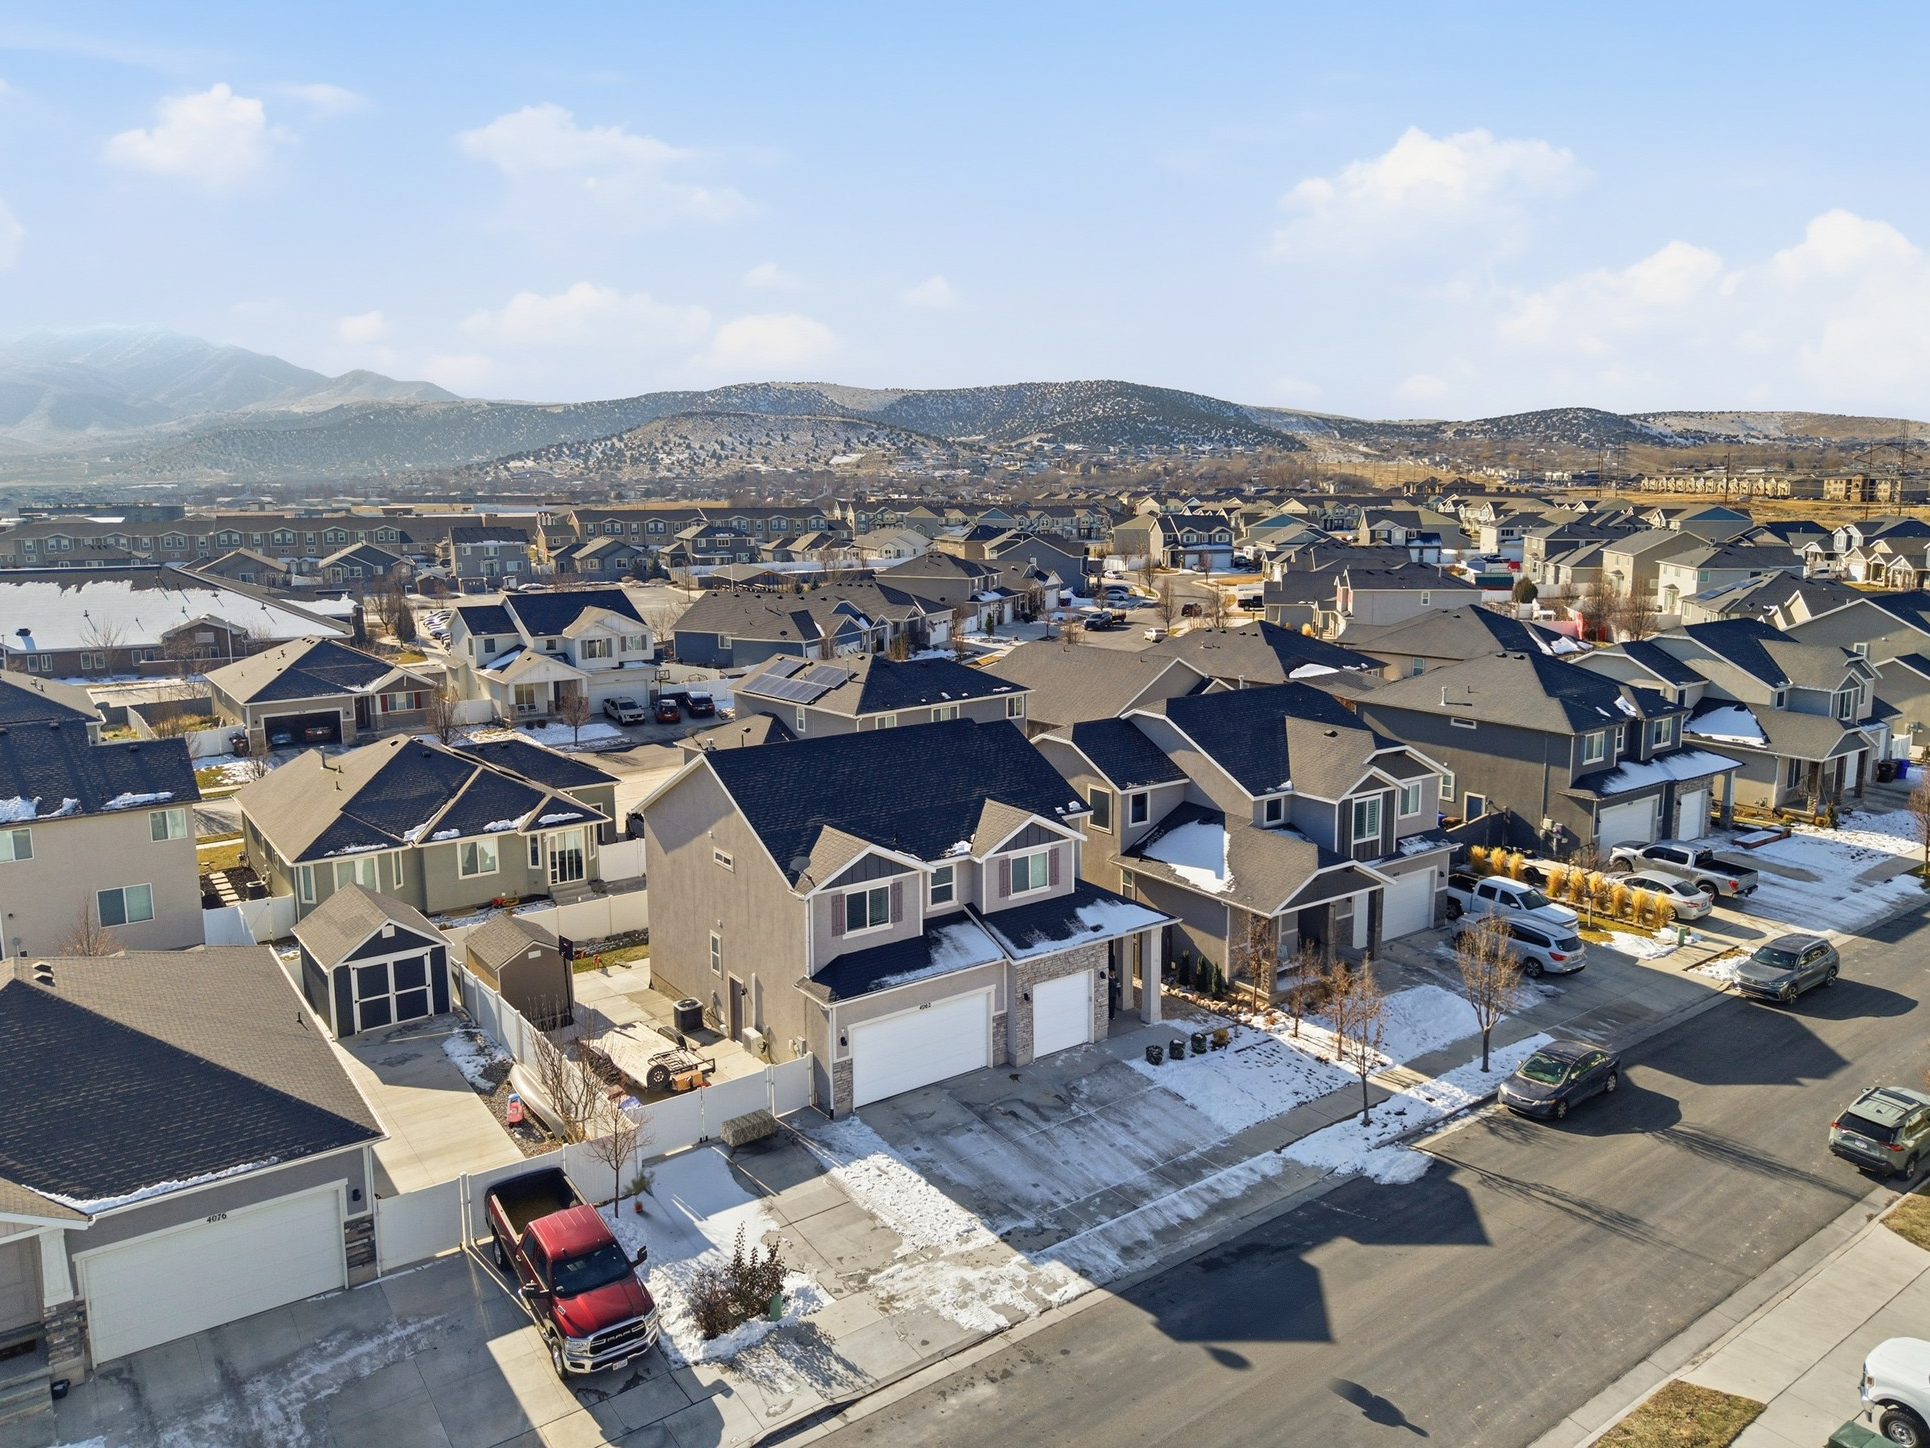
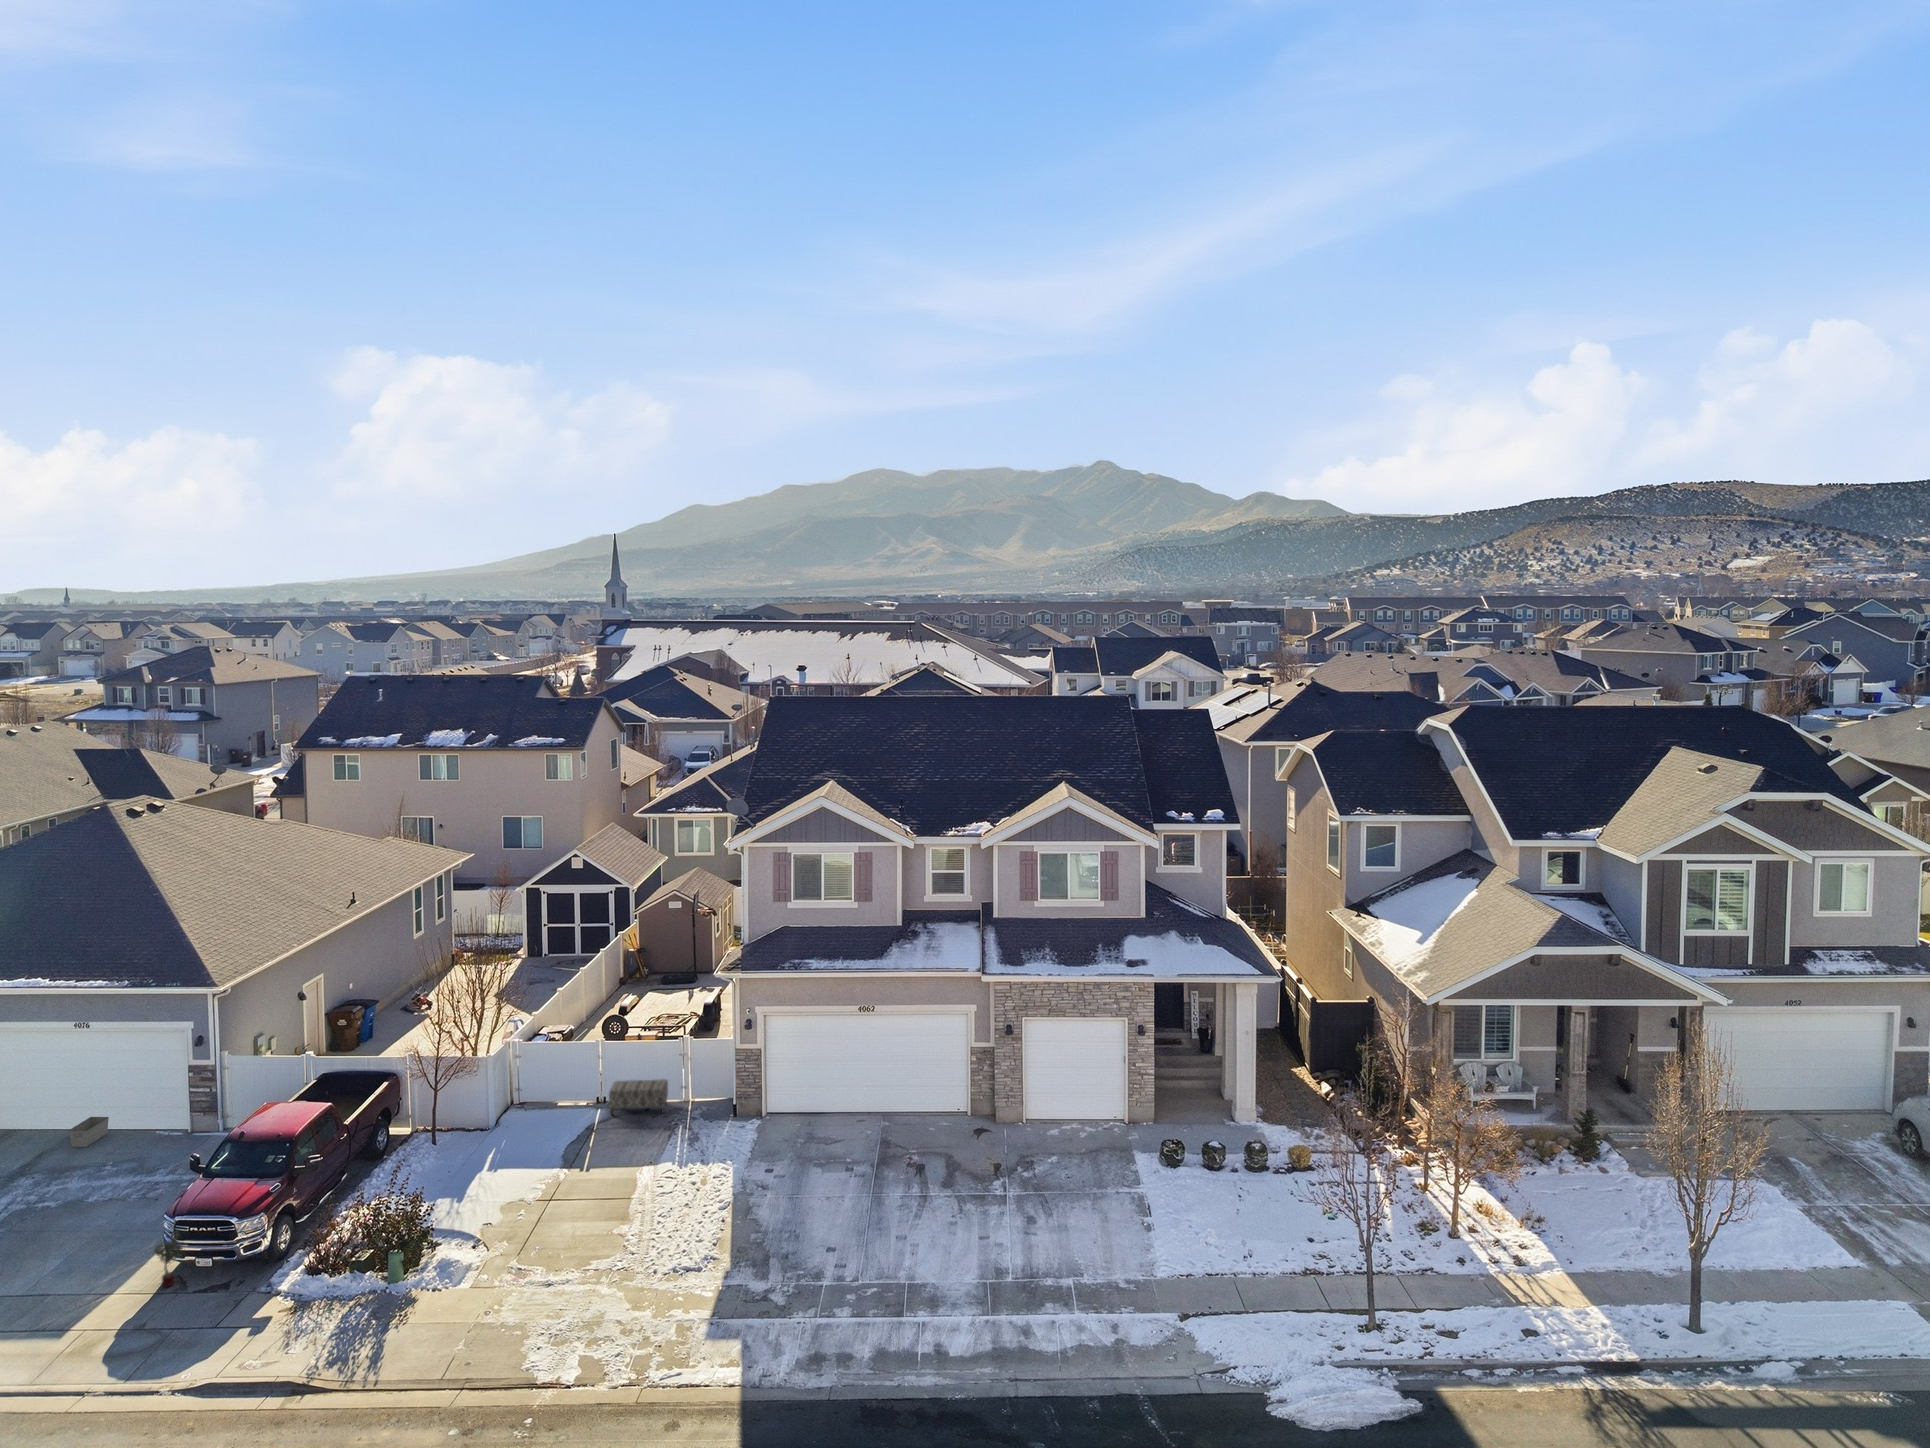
potted tree: present [621,1169,655,1212] -> present [154,1232,185,1287]
storage bin: none [216,1314,245,1356] -> present [69,1117,109,1147]

